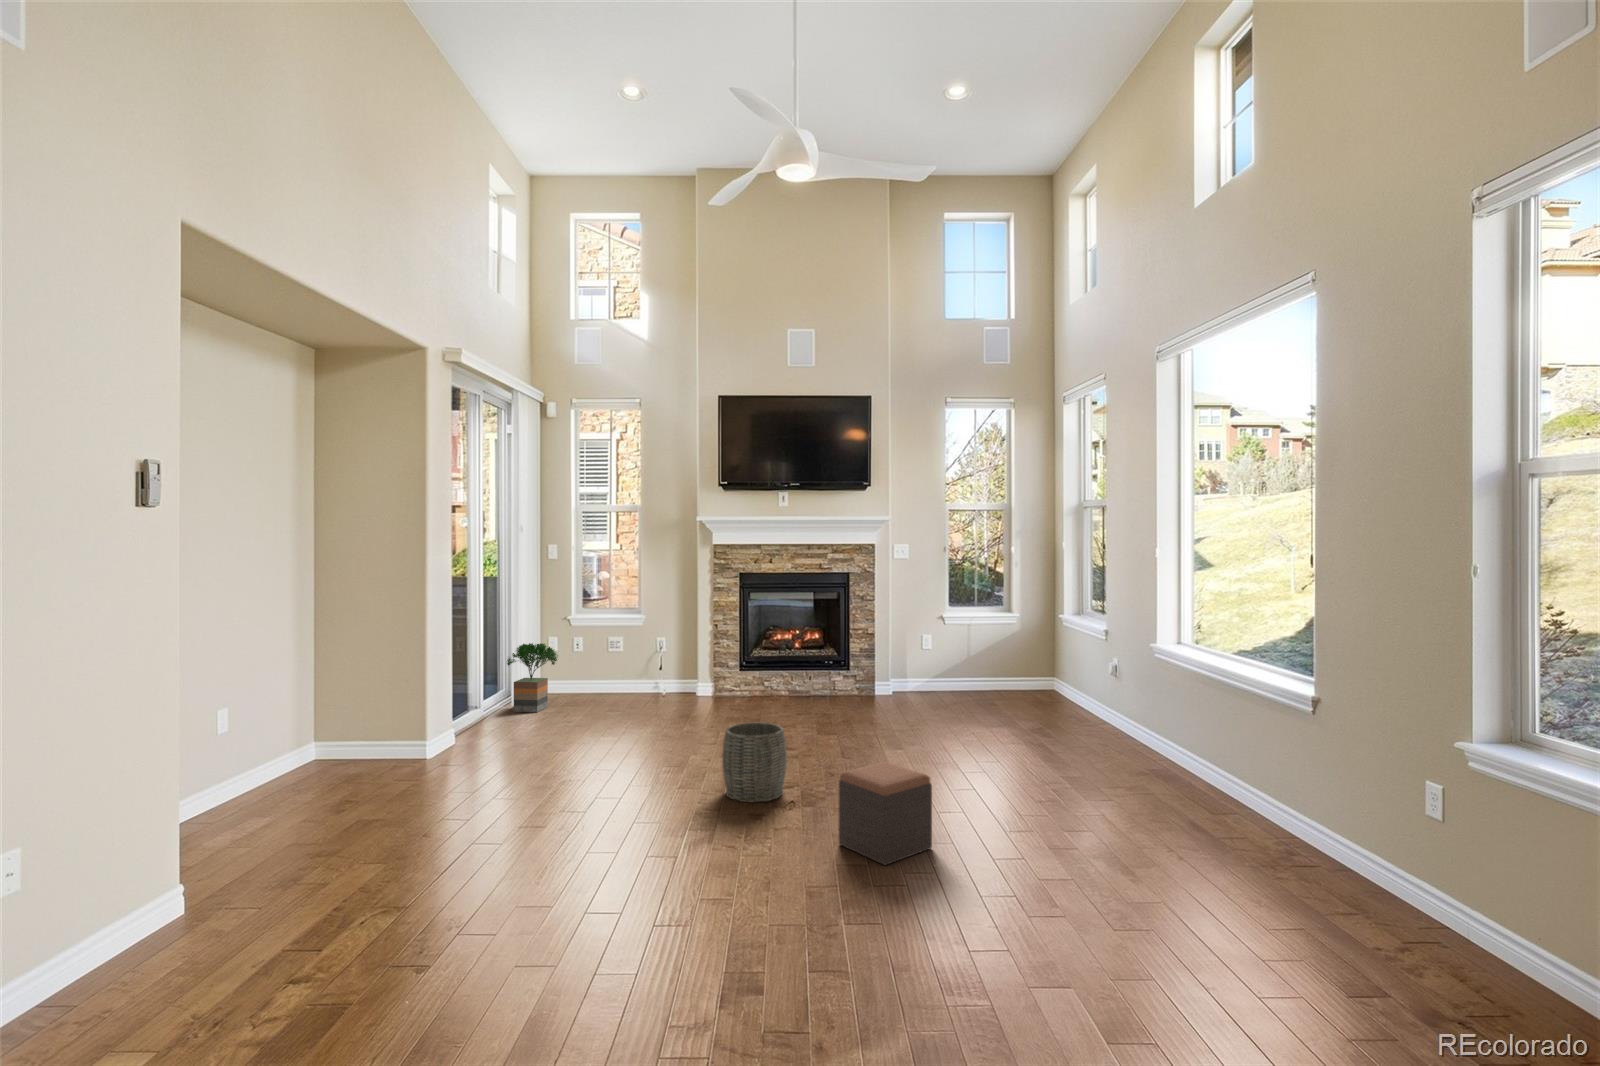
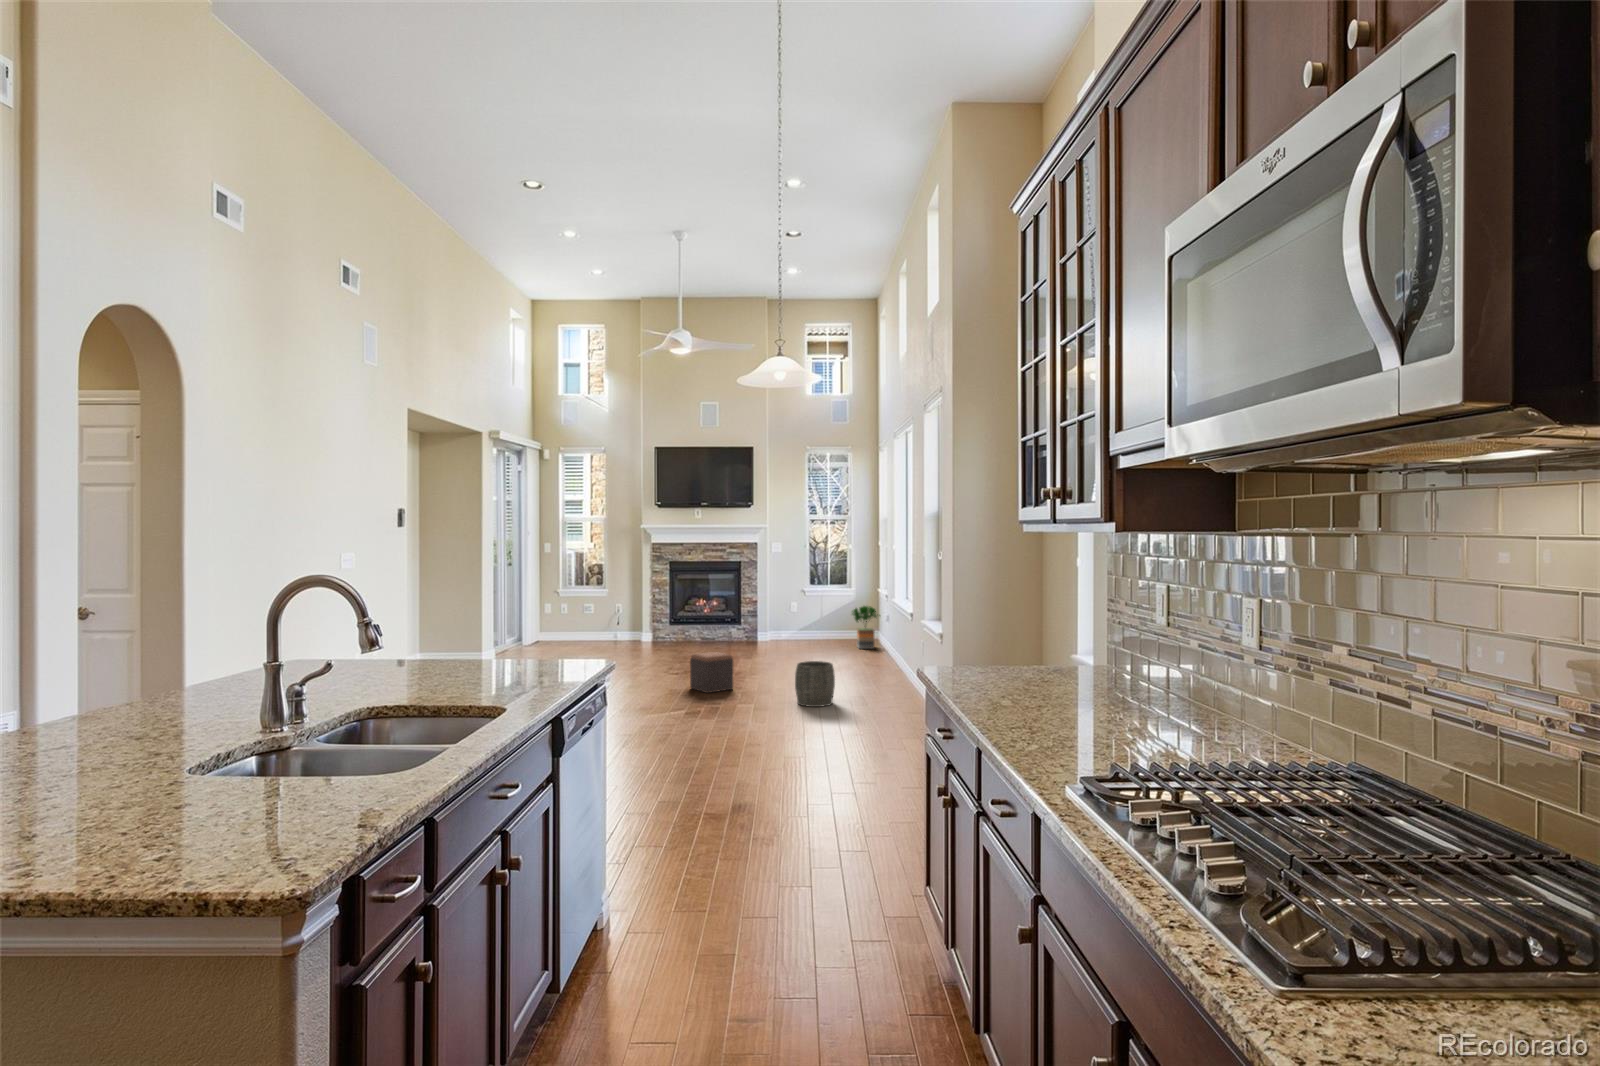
potted tree: present [507,643,558,712] -> present [852,606,880,649]
woven basket: present [722,723,787,802] -> present [795,661,835,707]

